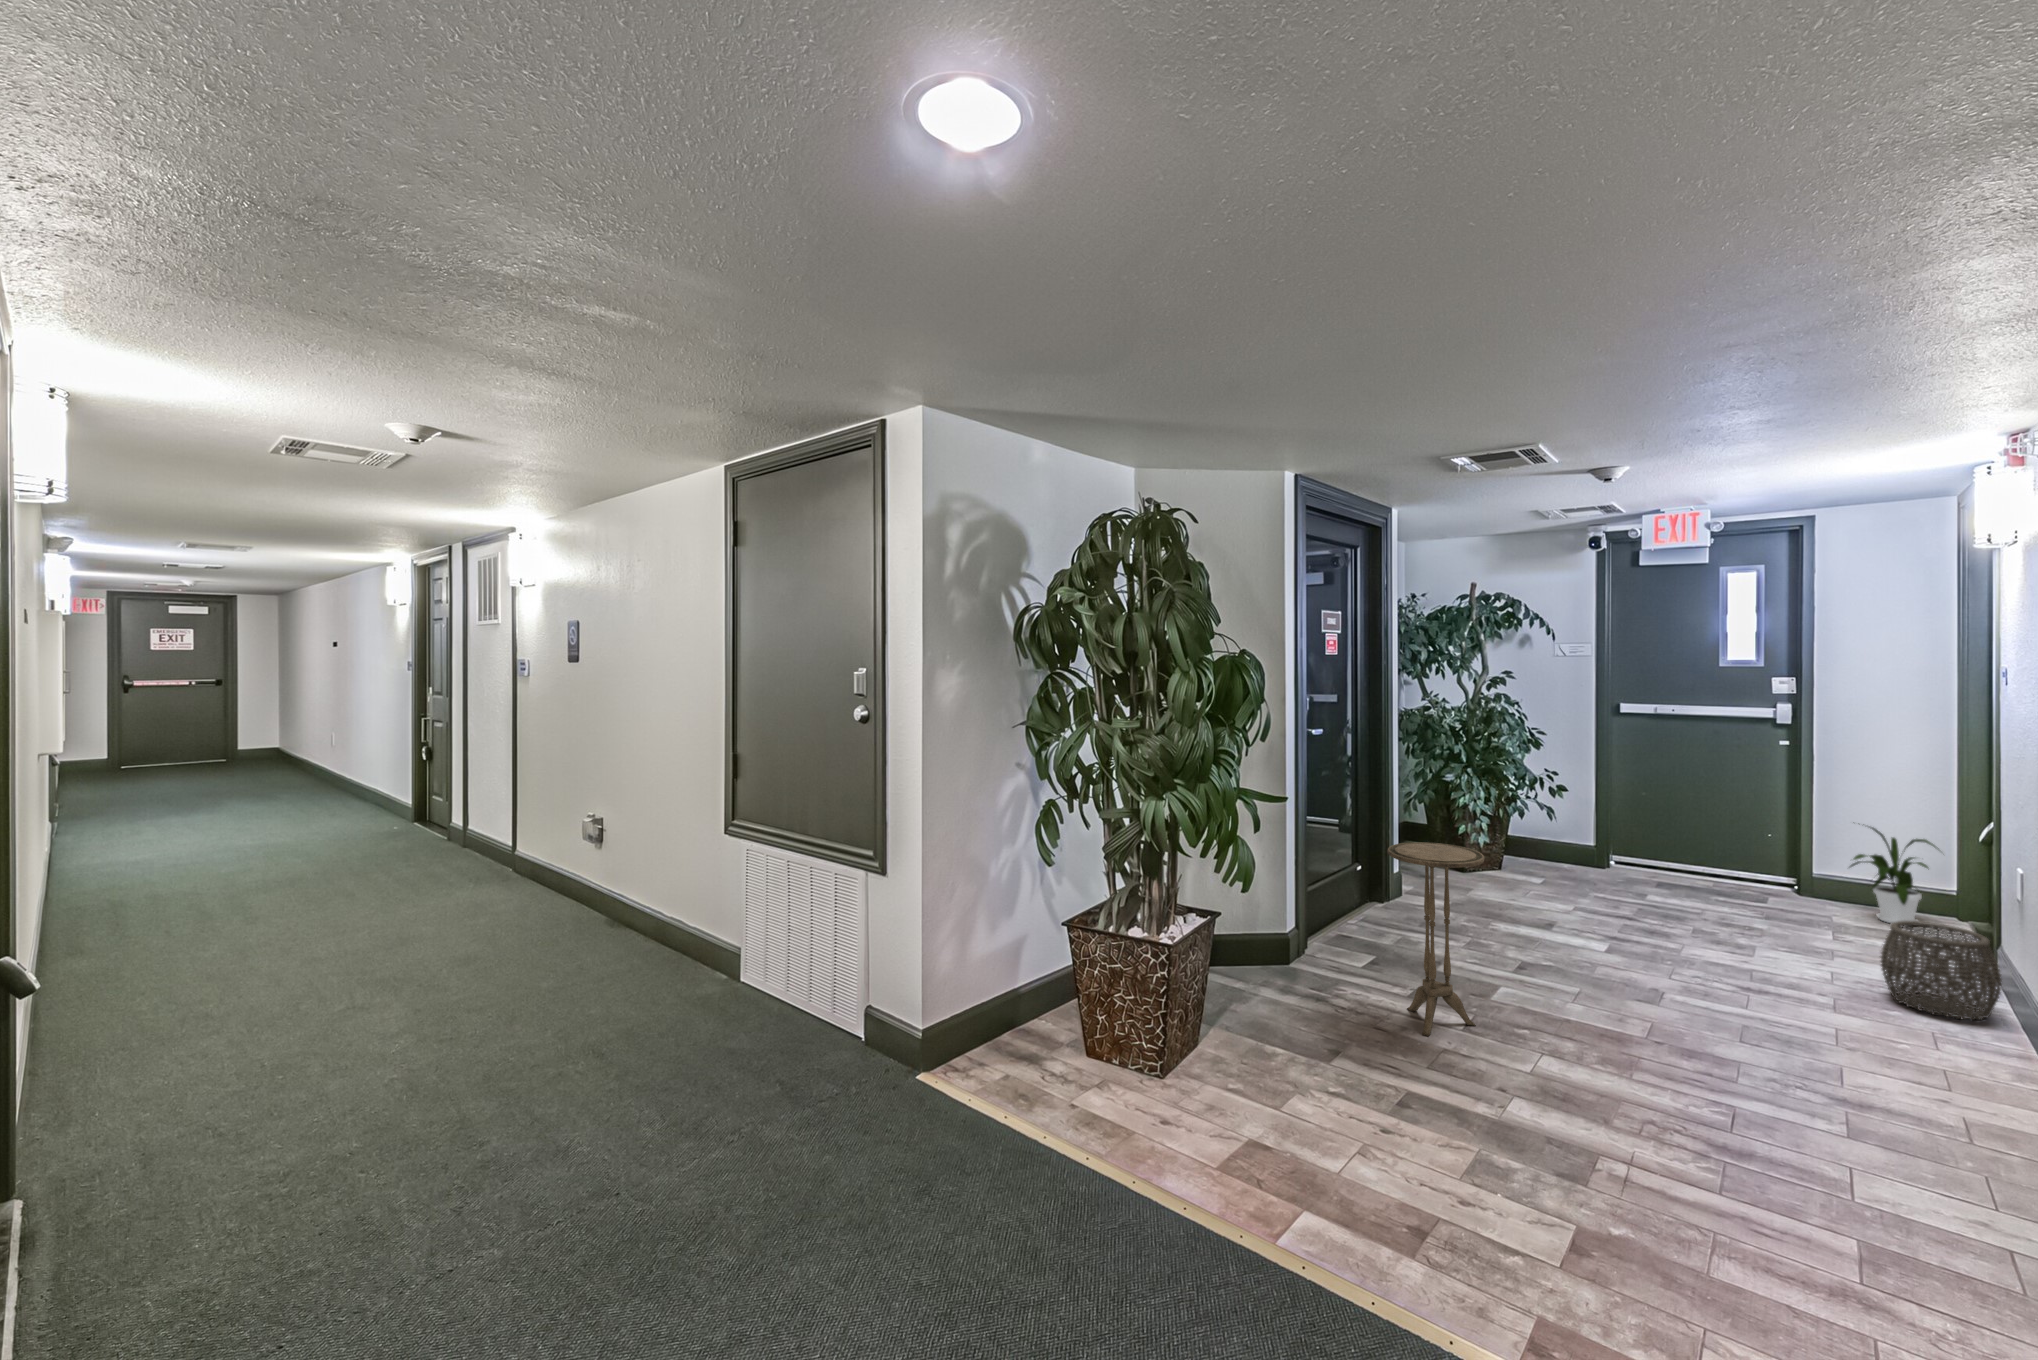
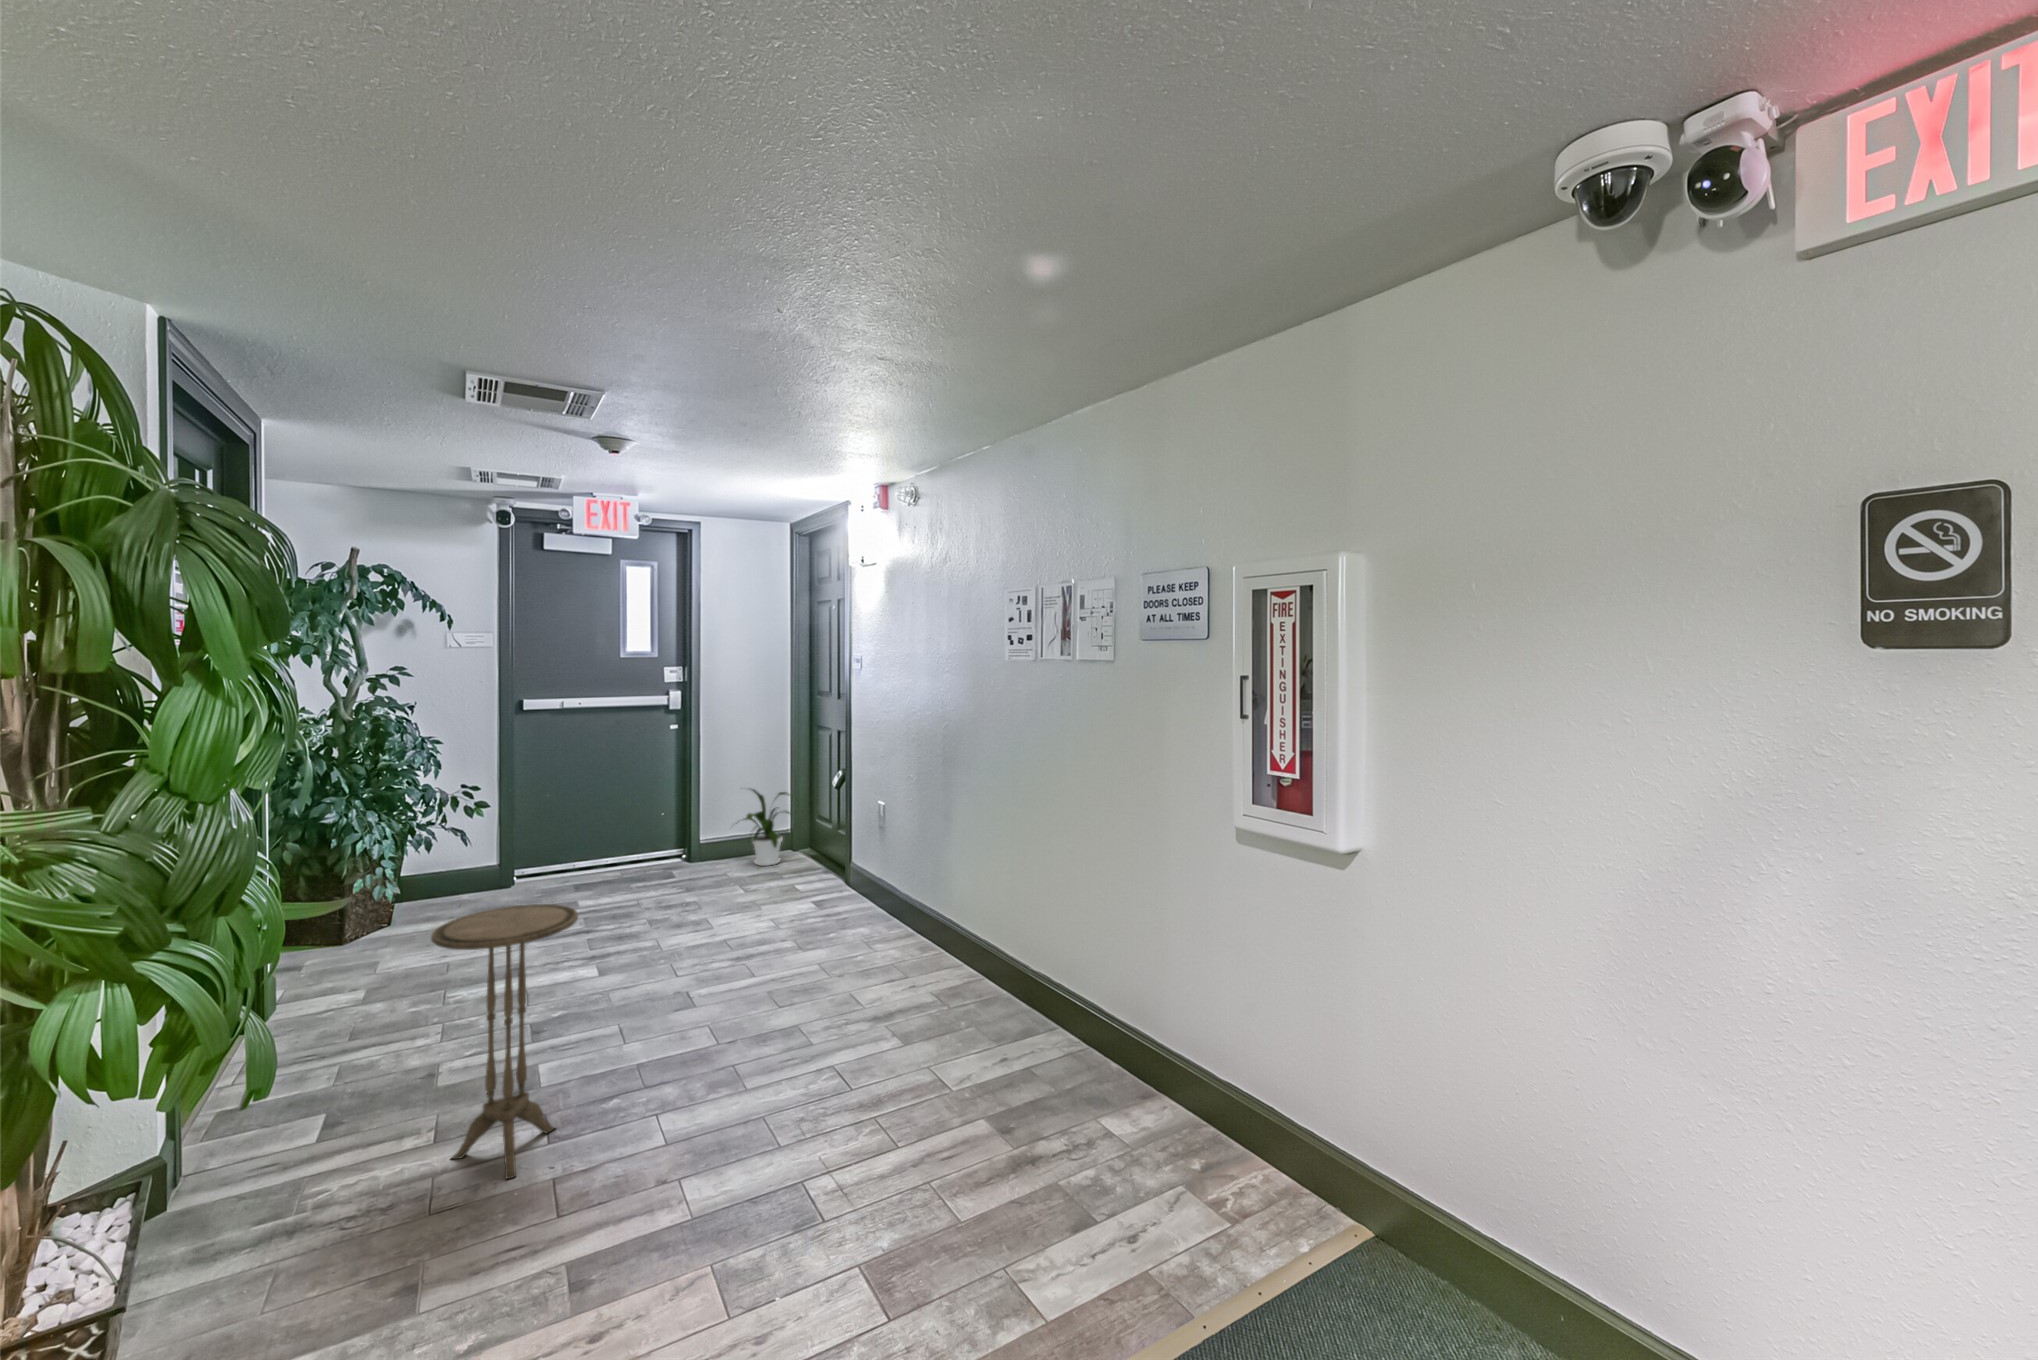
woven basket: present [1881,921,2002,1020] -> none [813,855,884,928]

